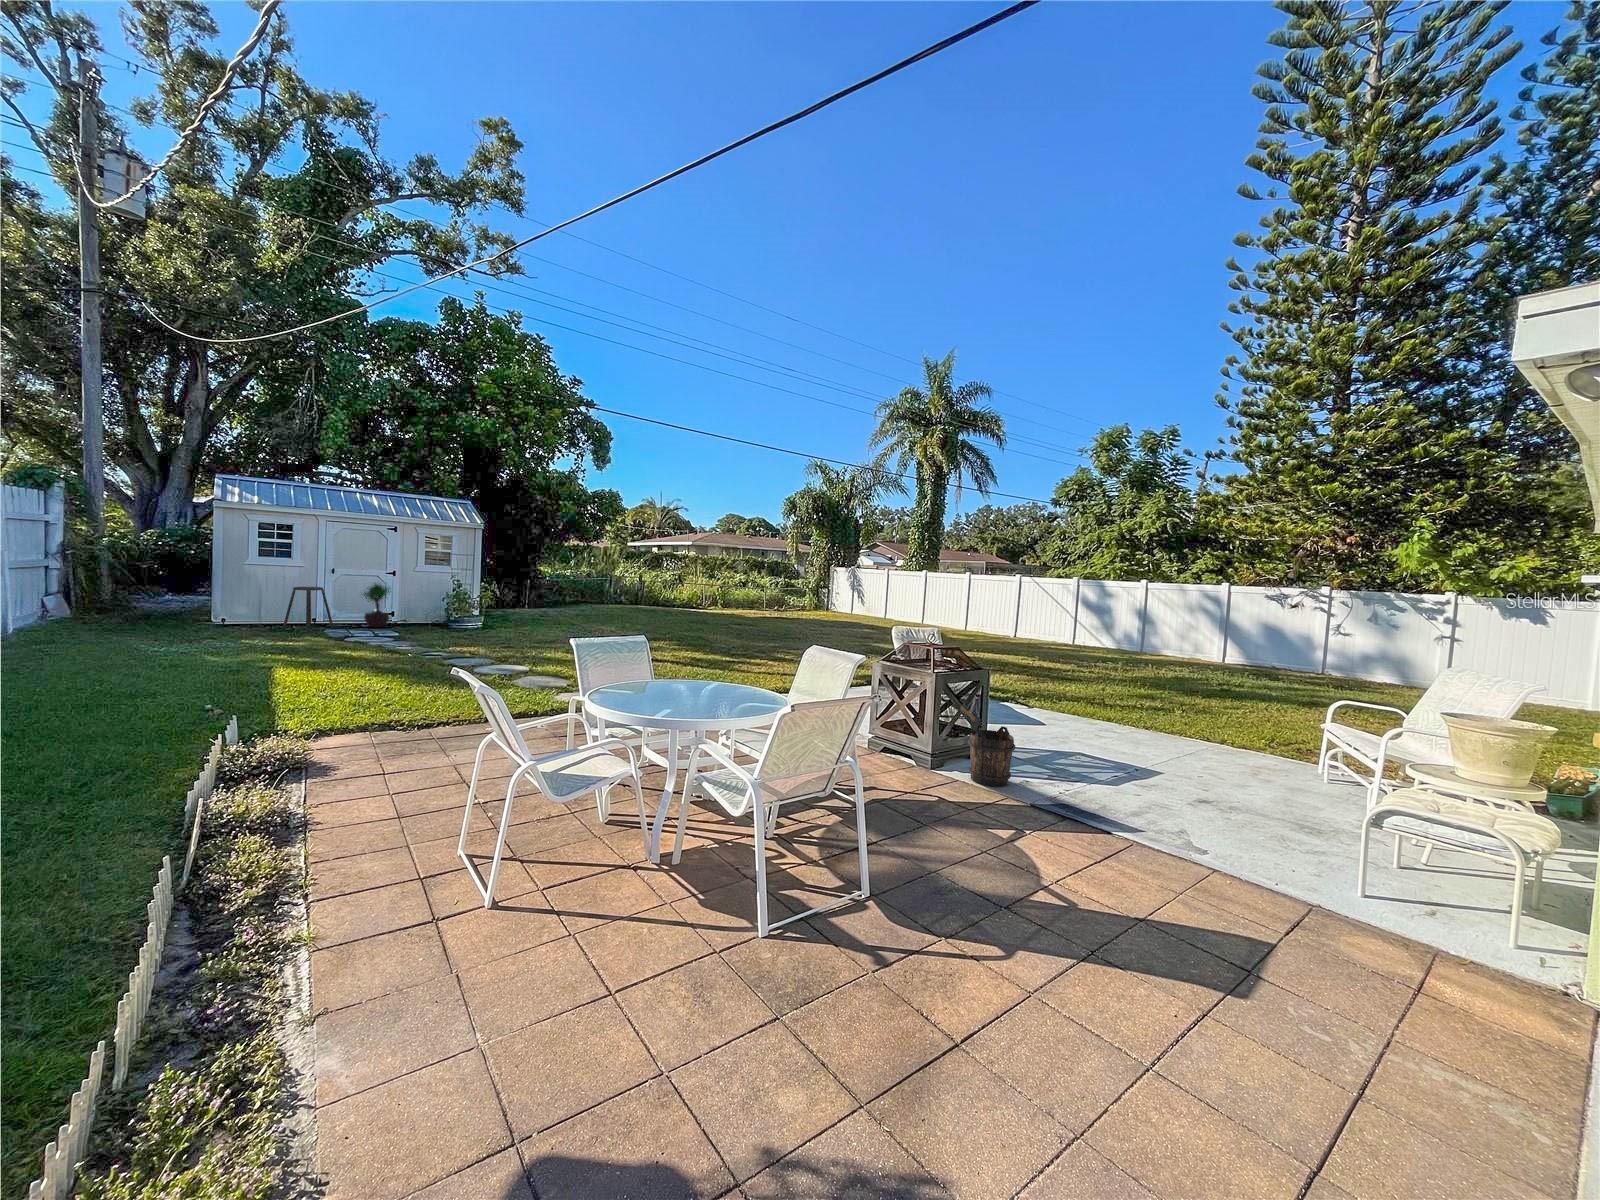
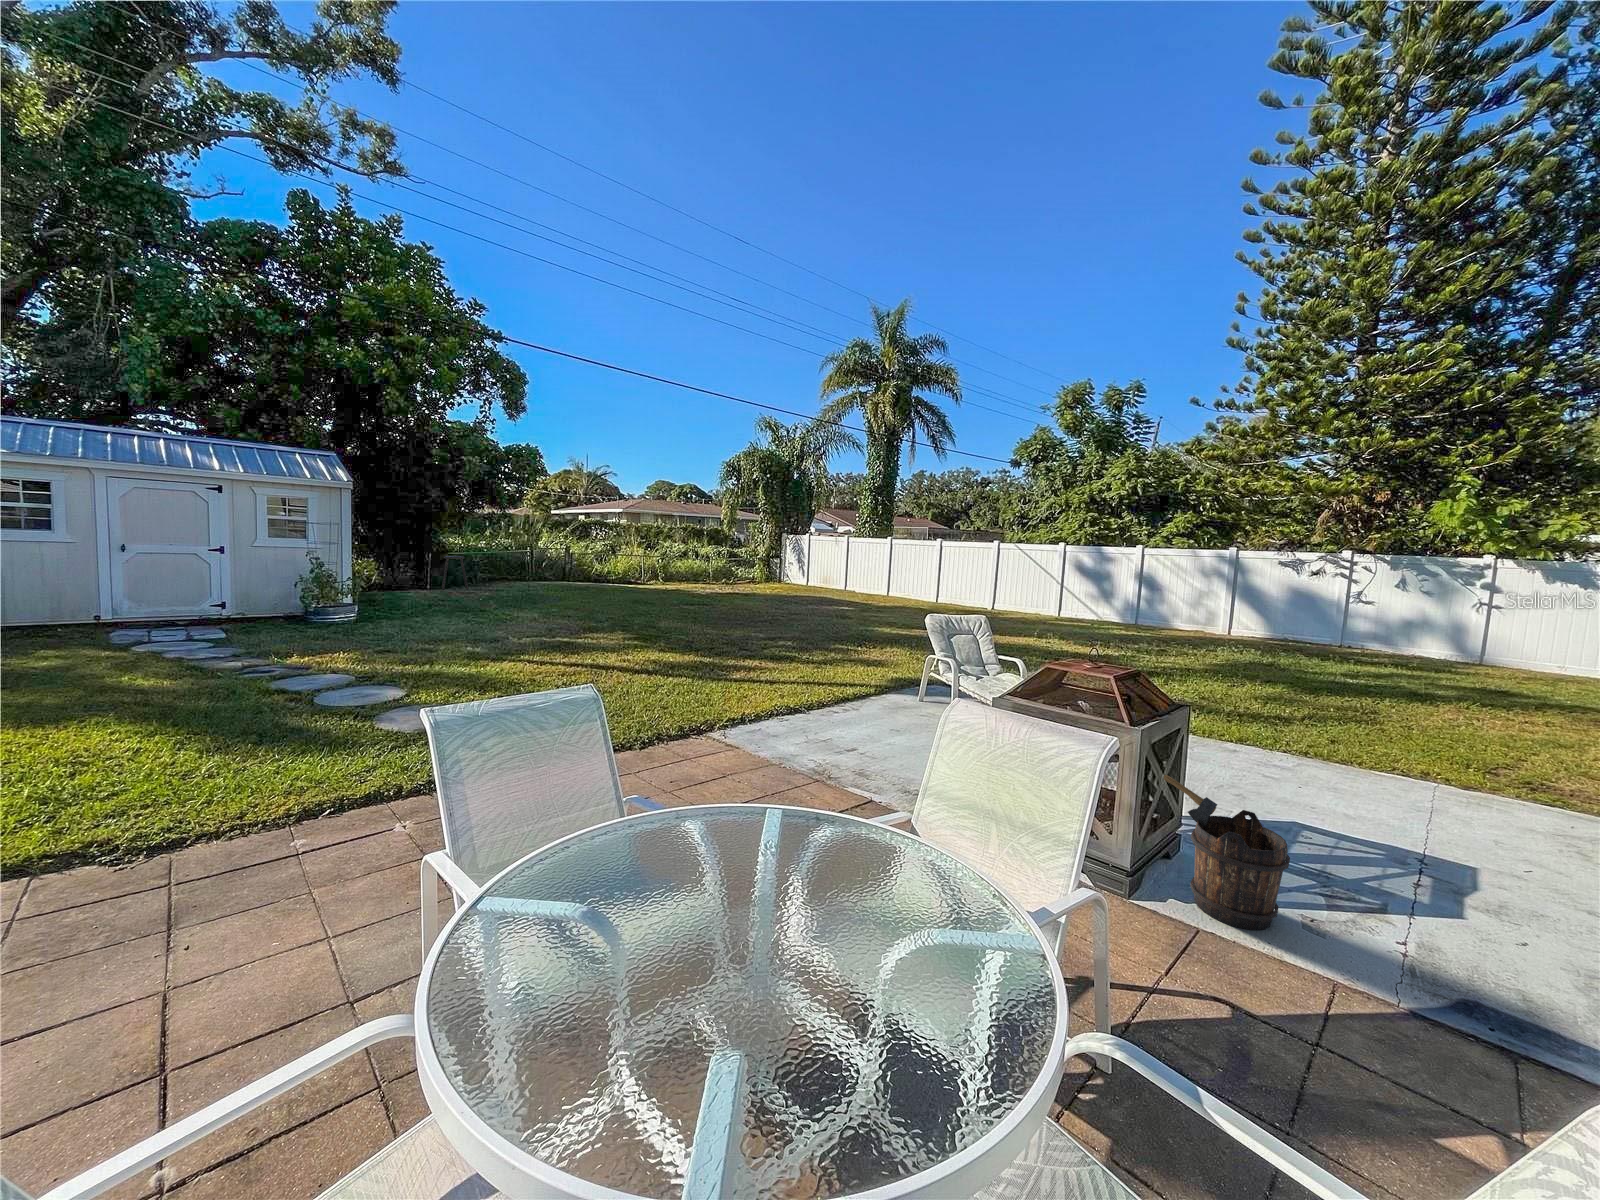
potted tree: present [364,583,391,627] -> none [168,556,223,622]
stool: present [282,587,334,631] -> present [442,556,469,590]

